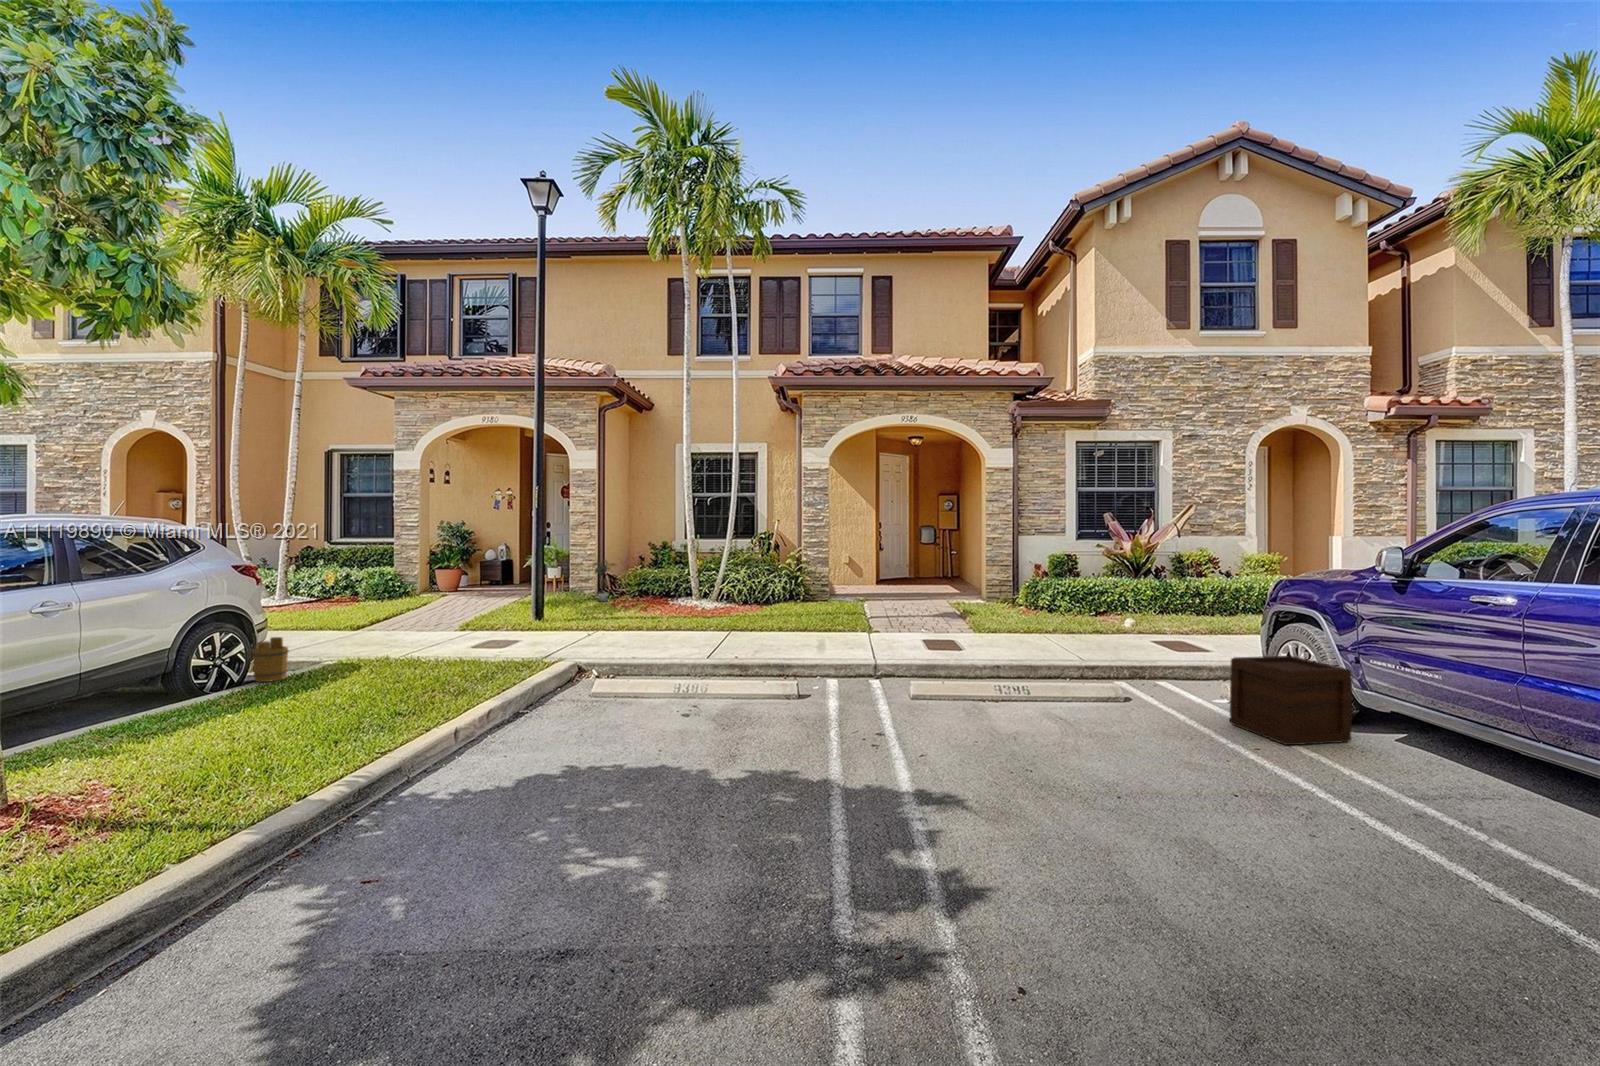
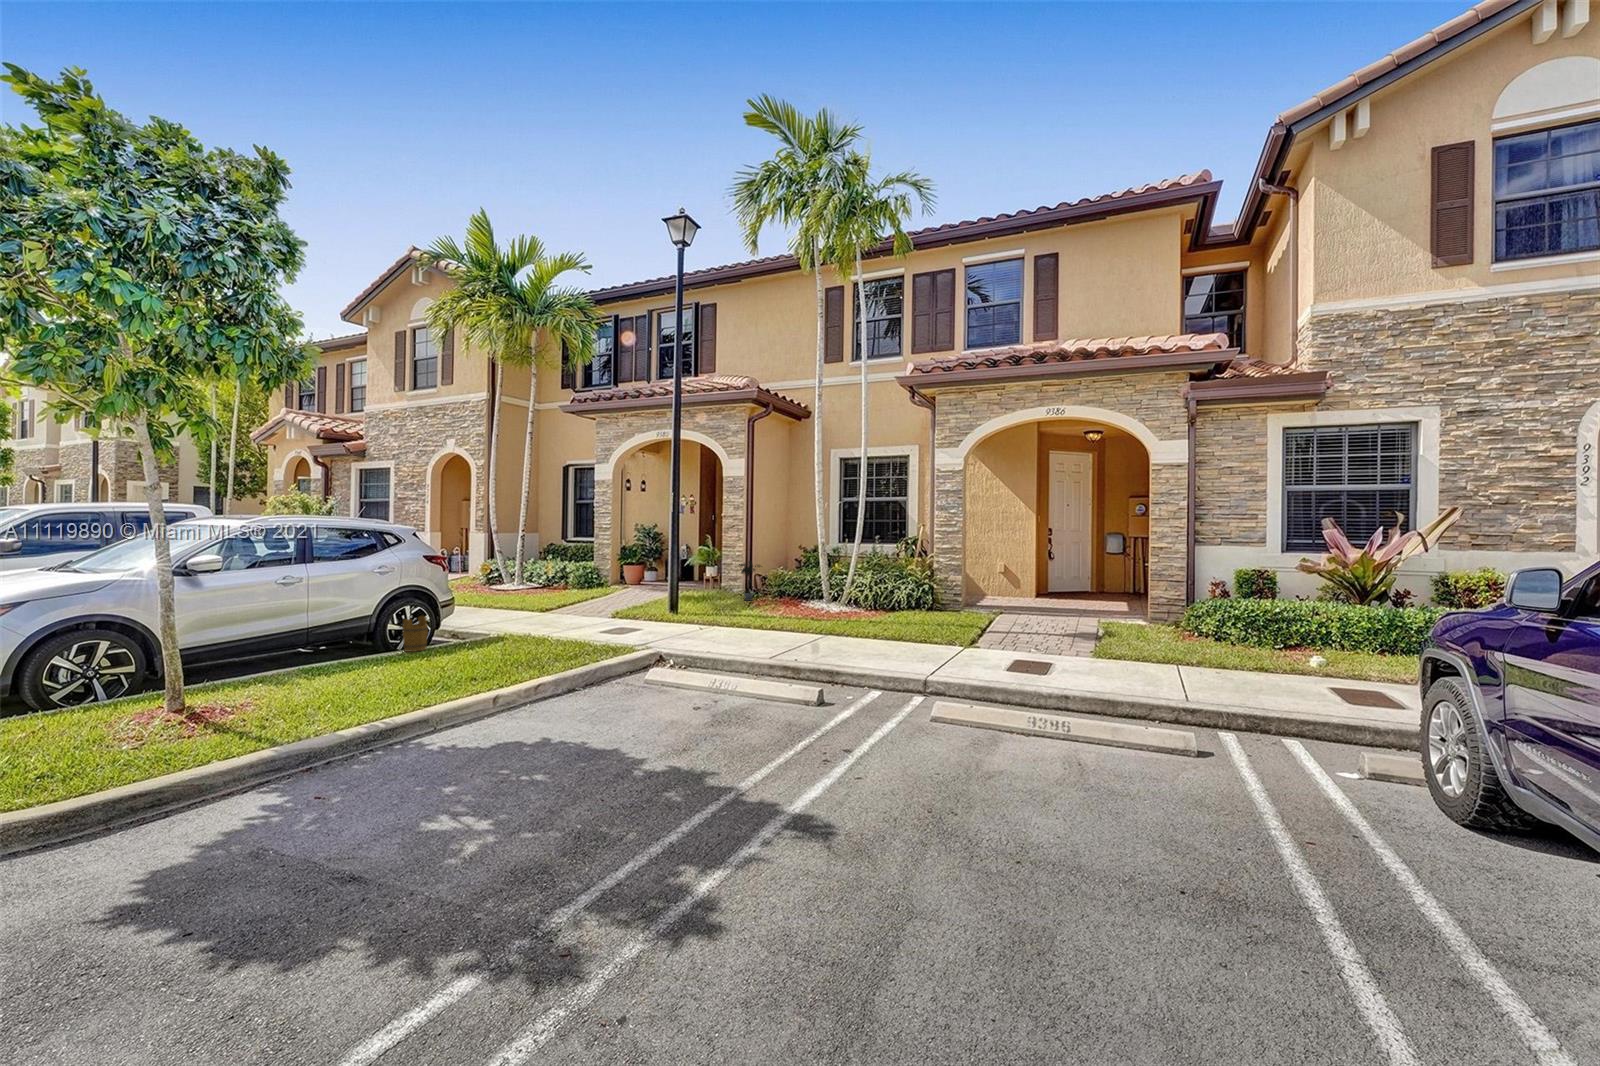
wooden crate: present [1230,656,1353,745] -> none [1323,716,1513,864]

